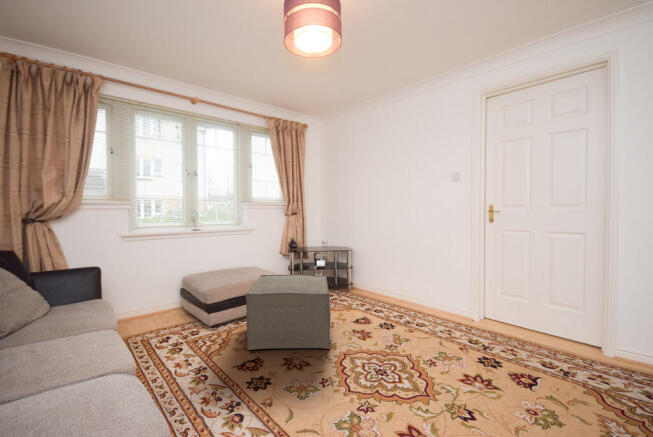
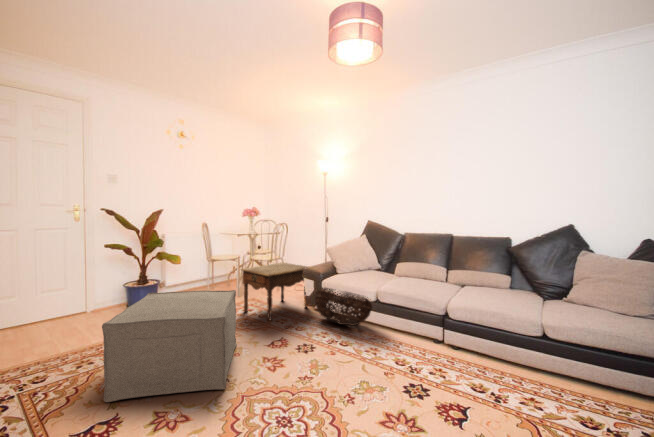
side table: none [322,254,384,304] -> present [241,262,308,320]
basket: none [389,277,444,311] -> present [315,288,372,325]

